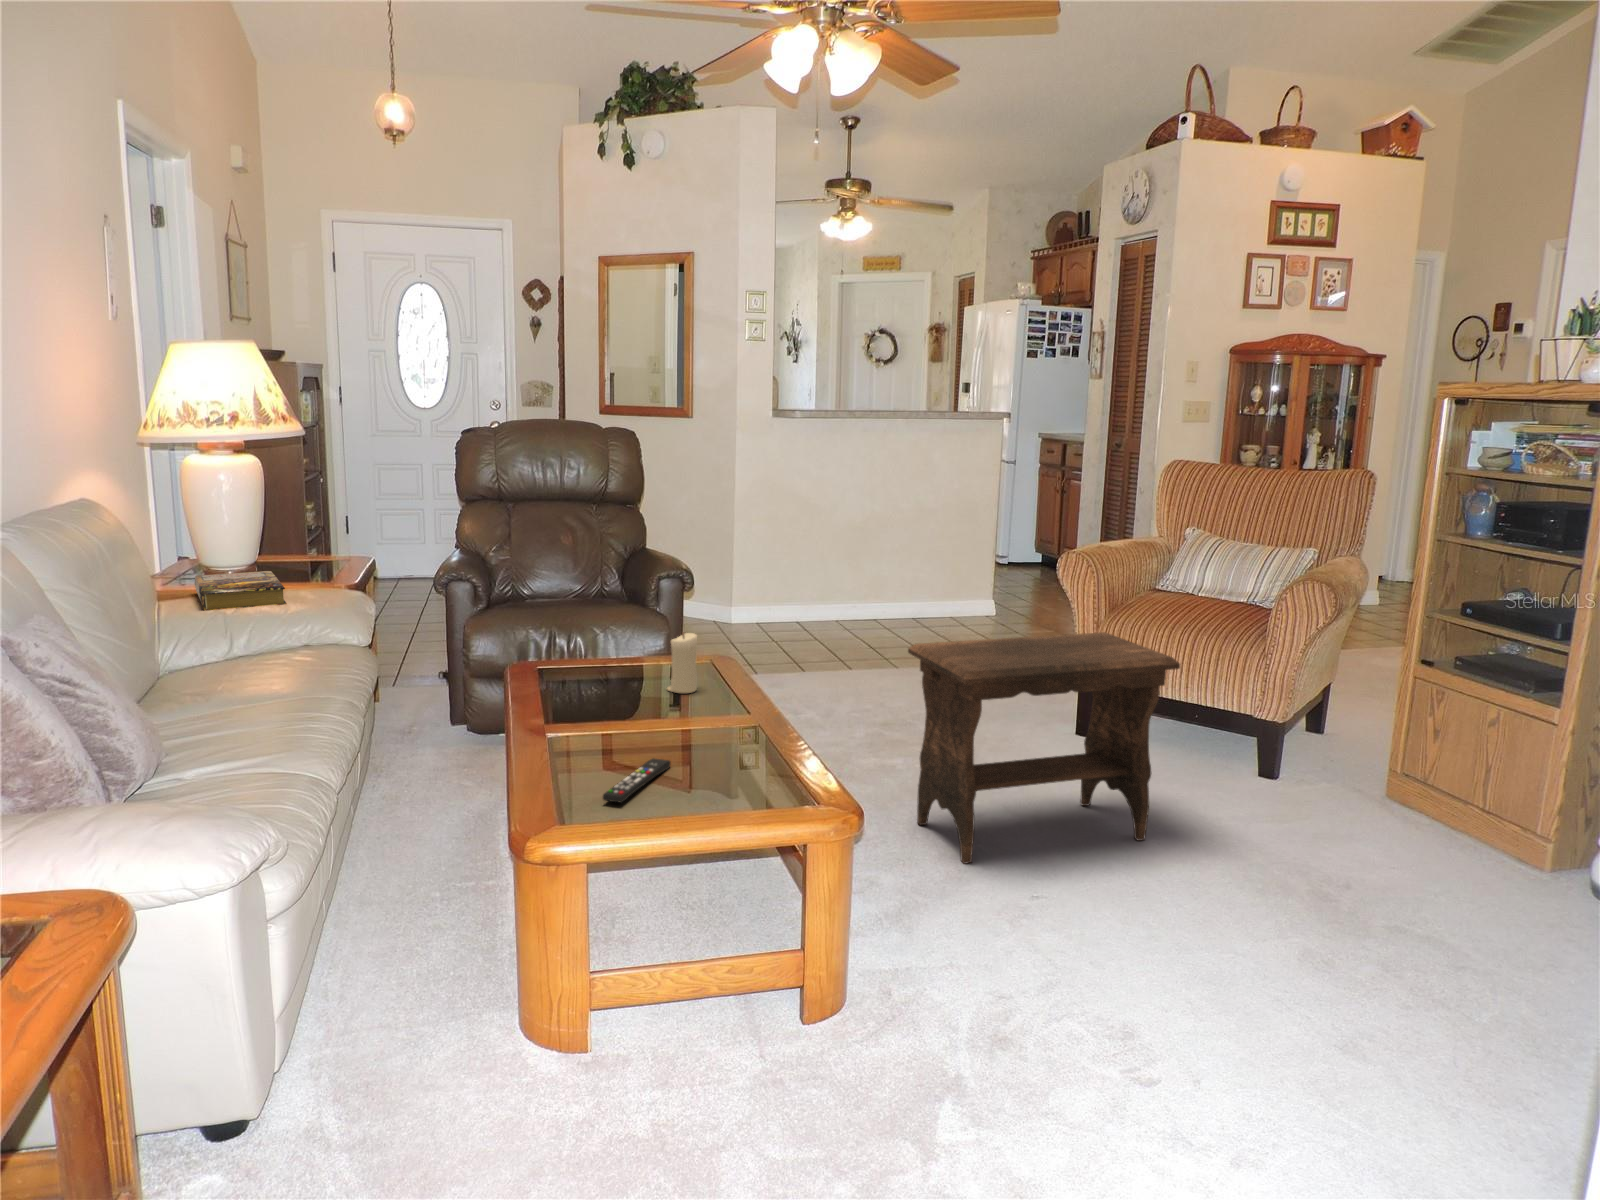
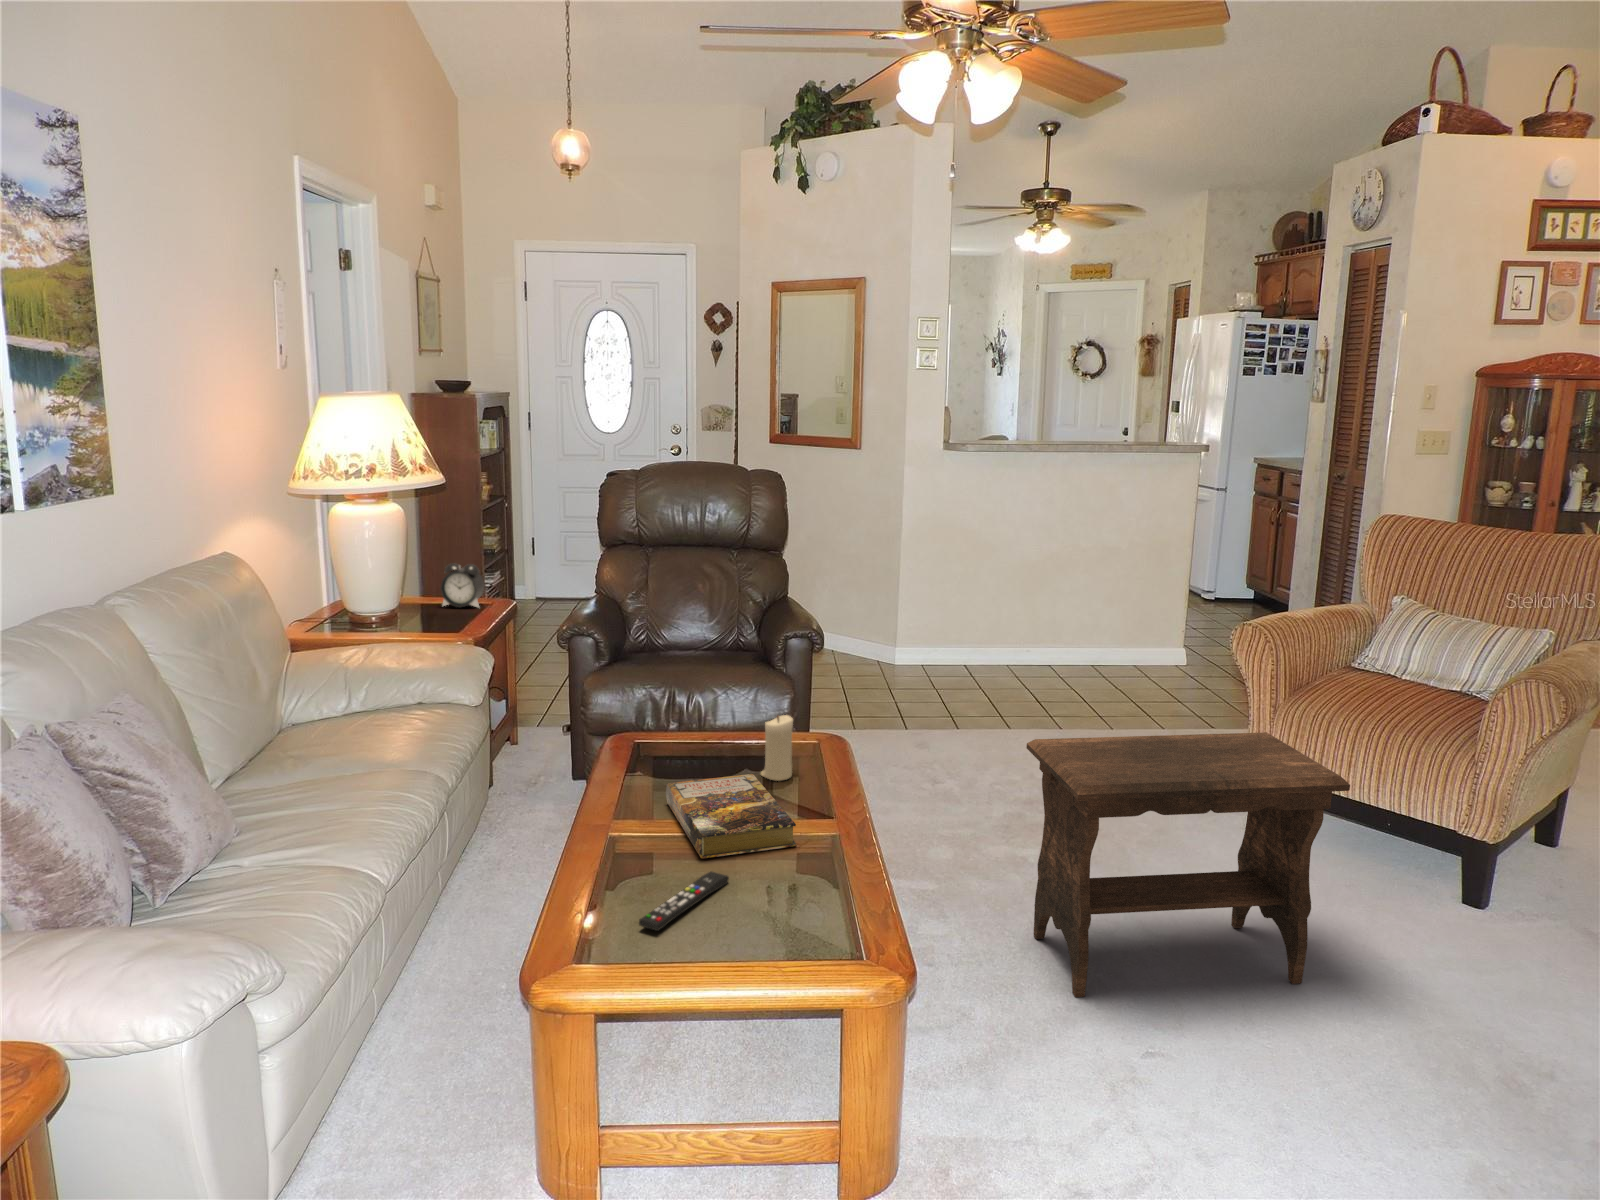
alarm clock: none [293,521,339,566] -> present [440,563,484,607]
book: present [195,571,287,611] -> present [666,774,797,858]

